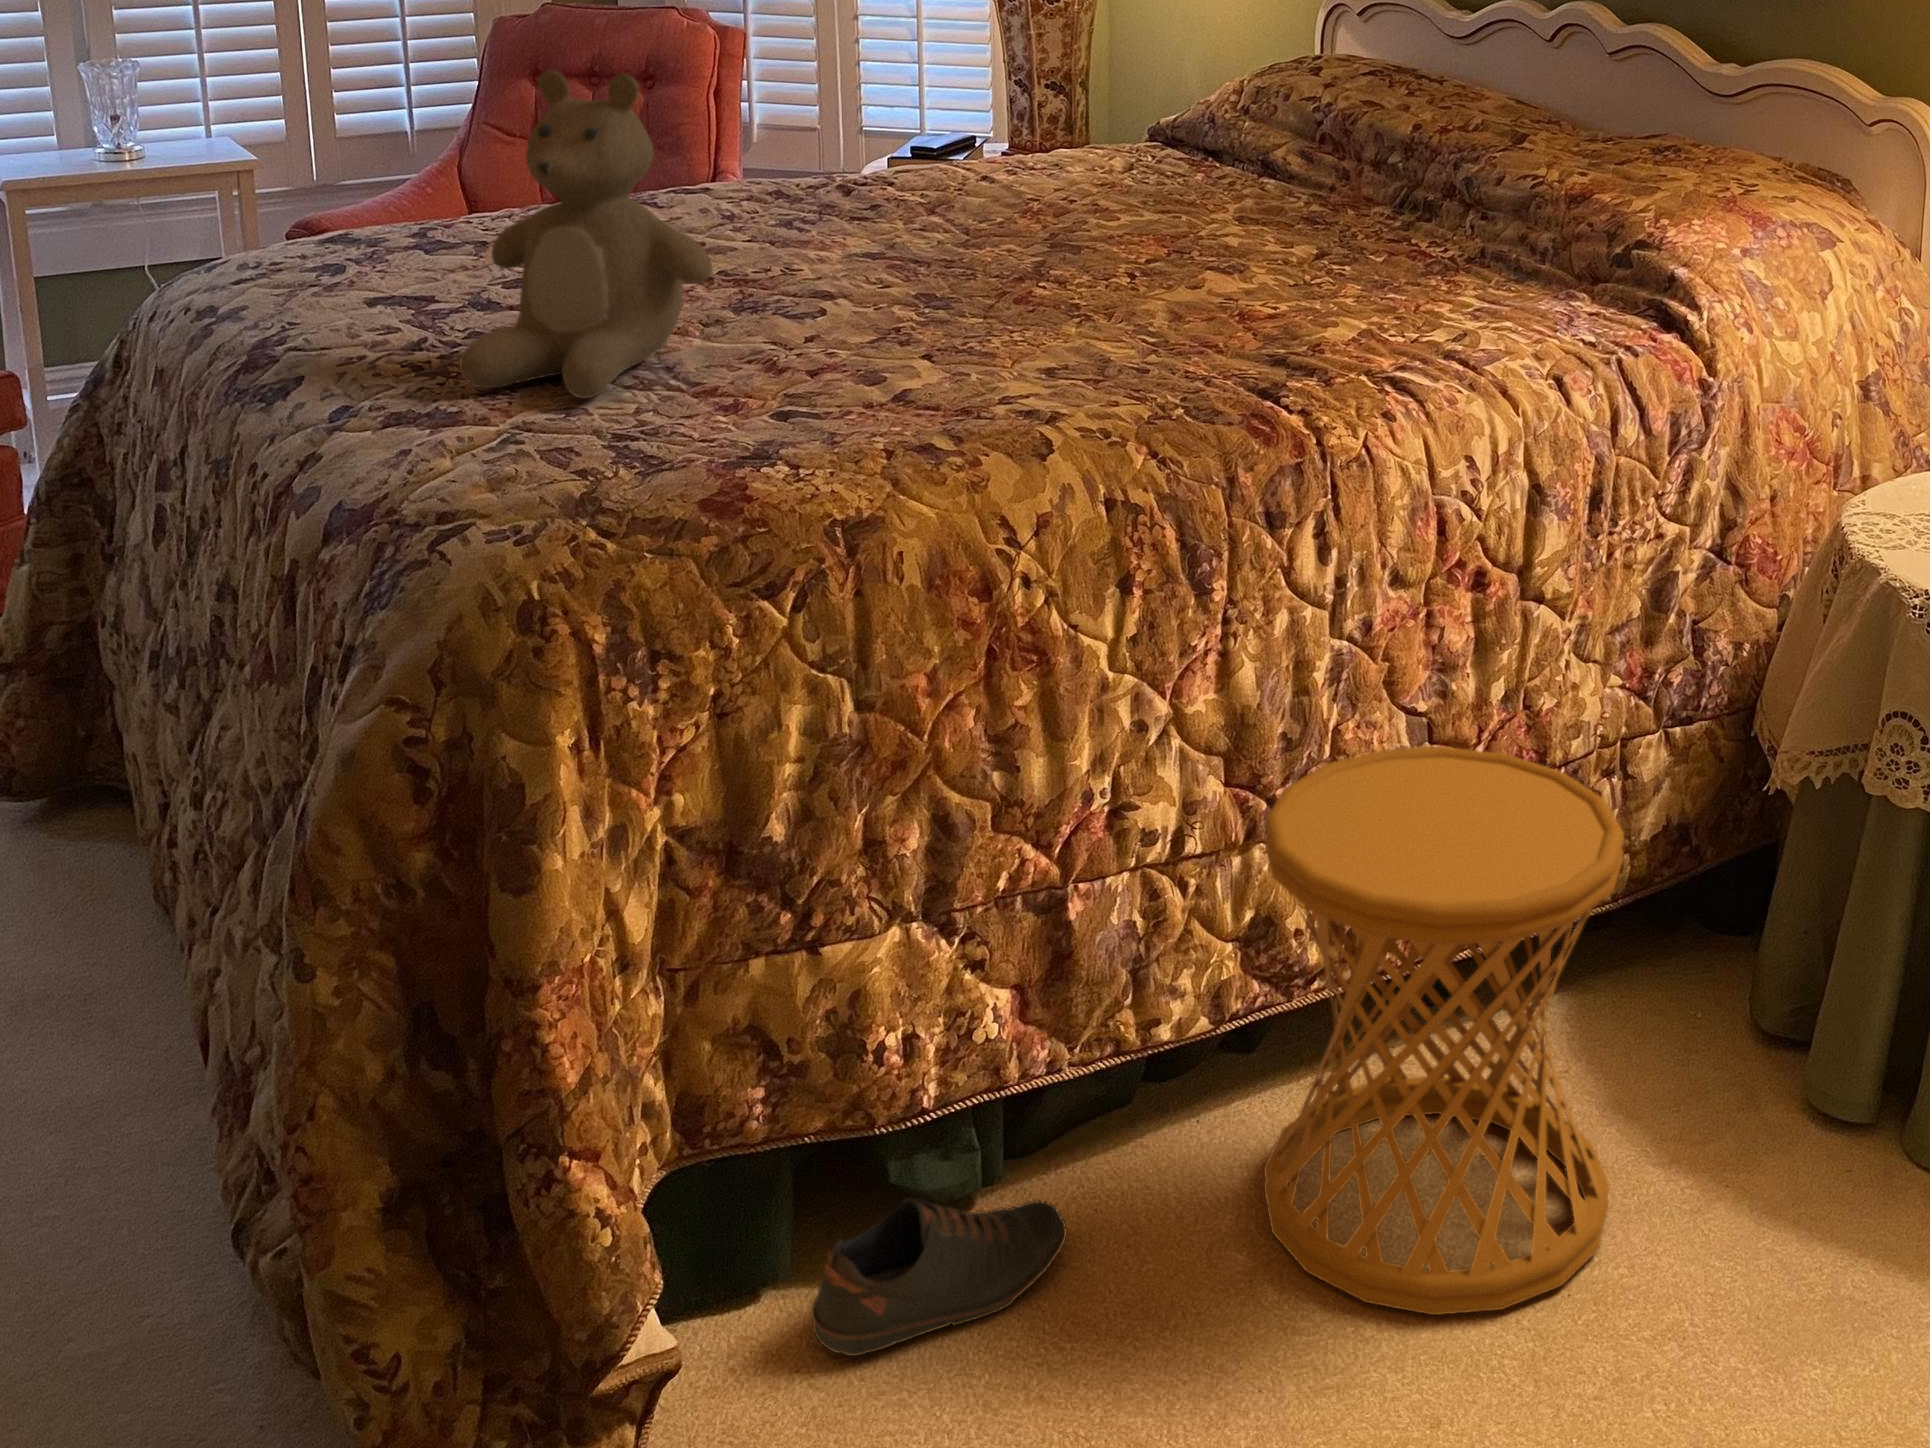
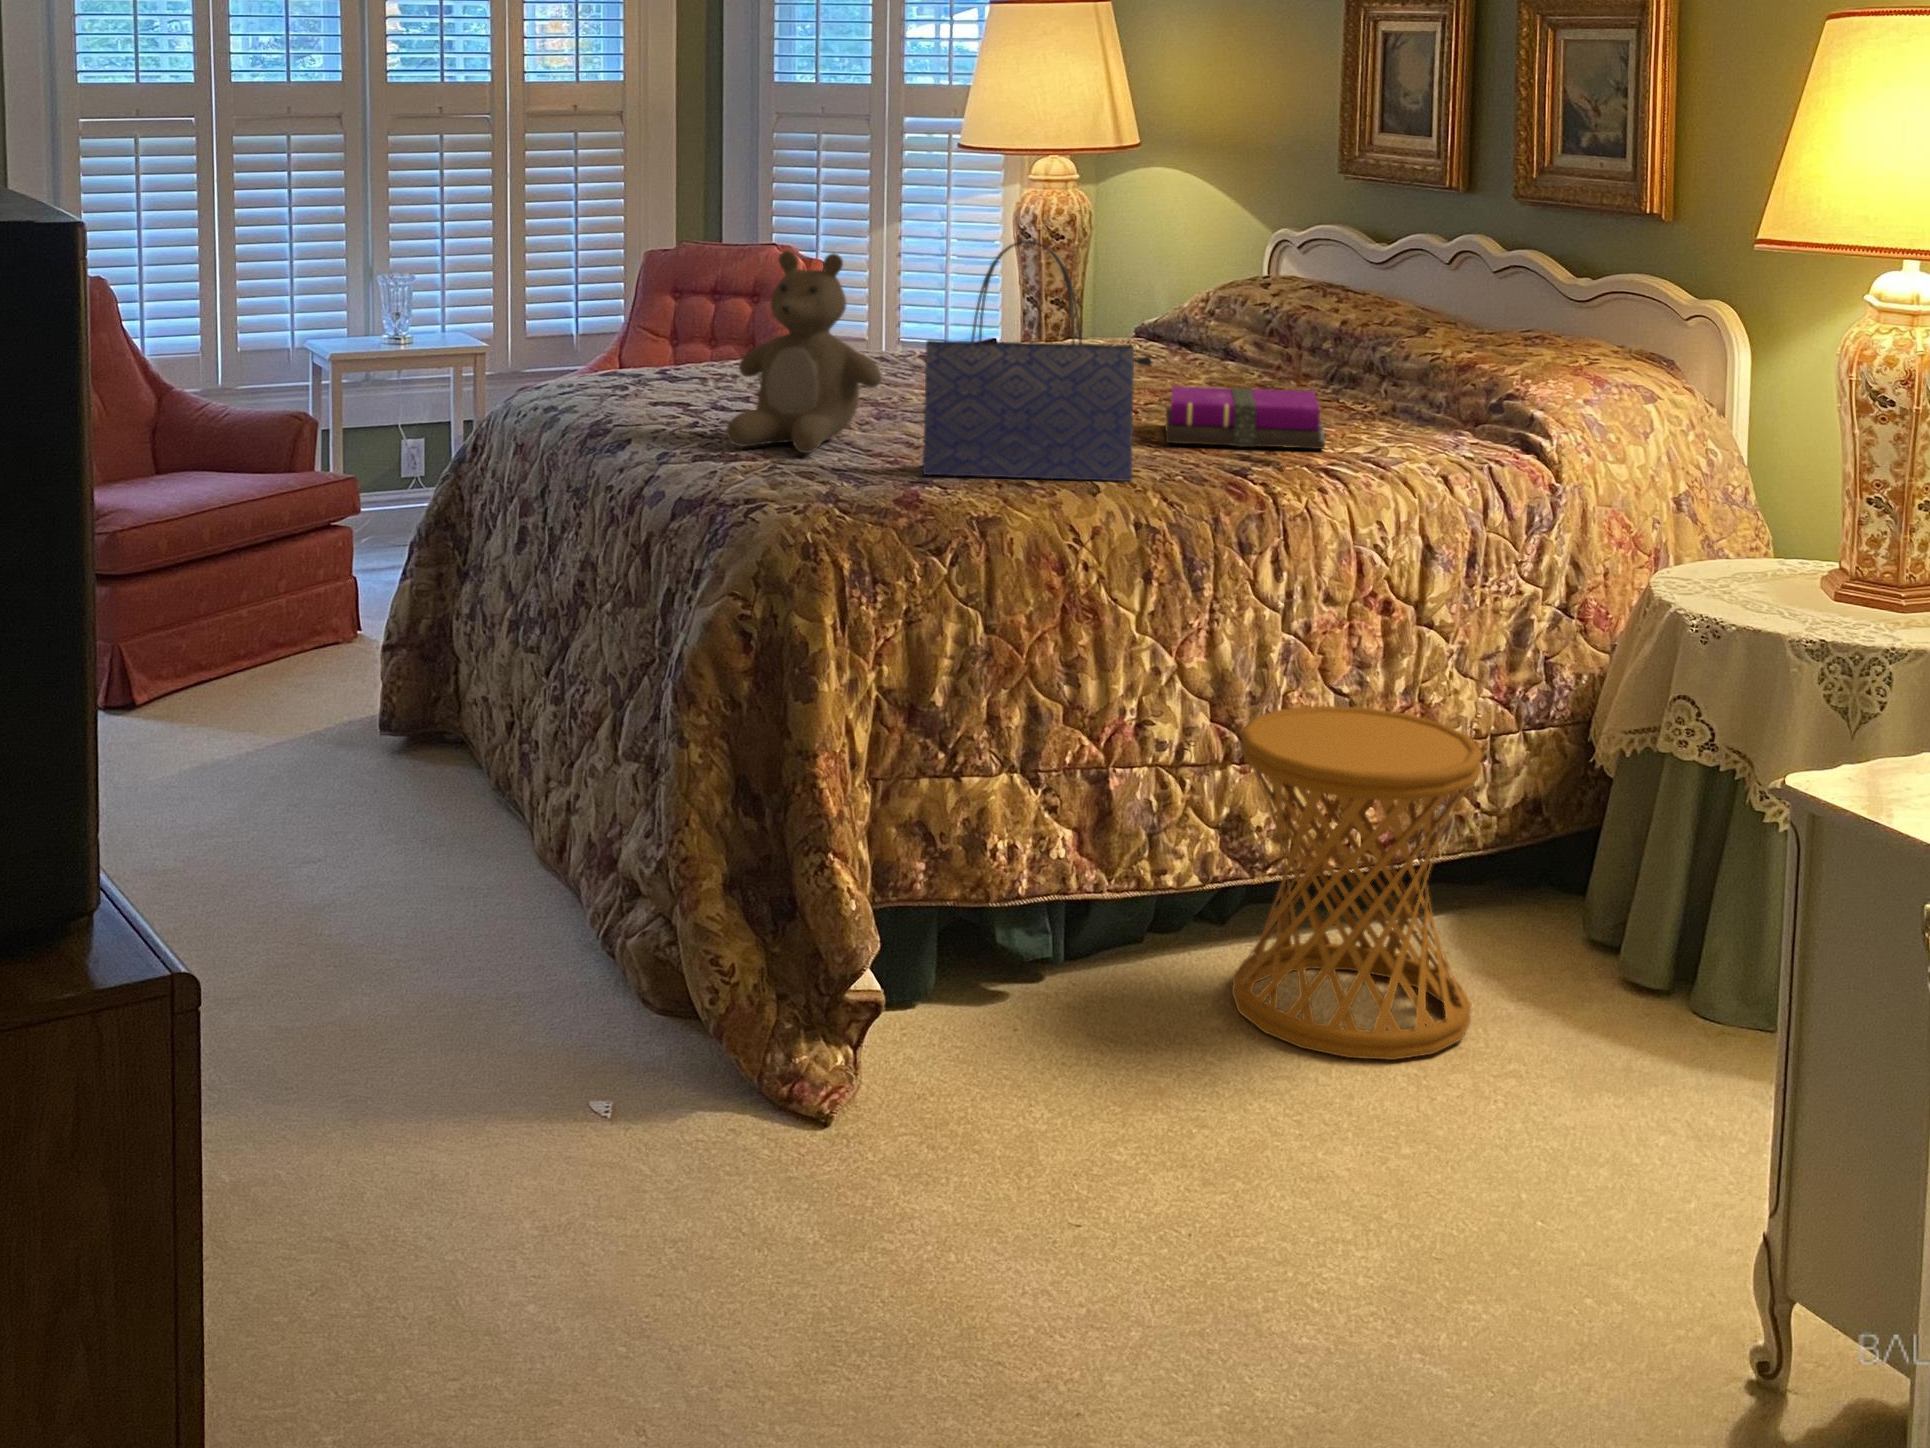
tote bag: none [756,55,1118,436] -> present [923,240,1151,481]
notebook: none [1157,246,1387,343] -> present [1165,386,1325,449]
shoe: present [811,1198,1066,1356] -> none [946,949,1103,1036]

